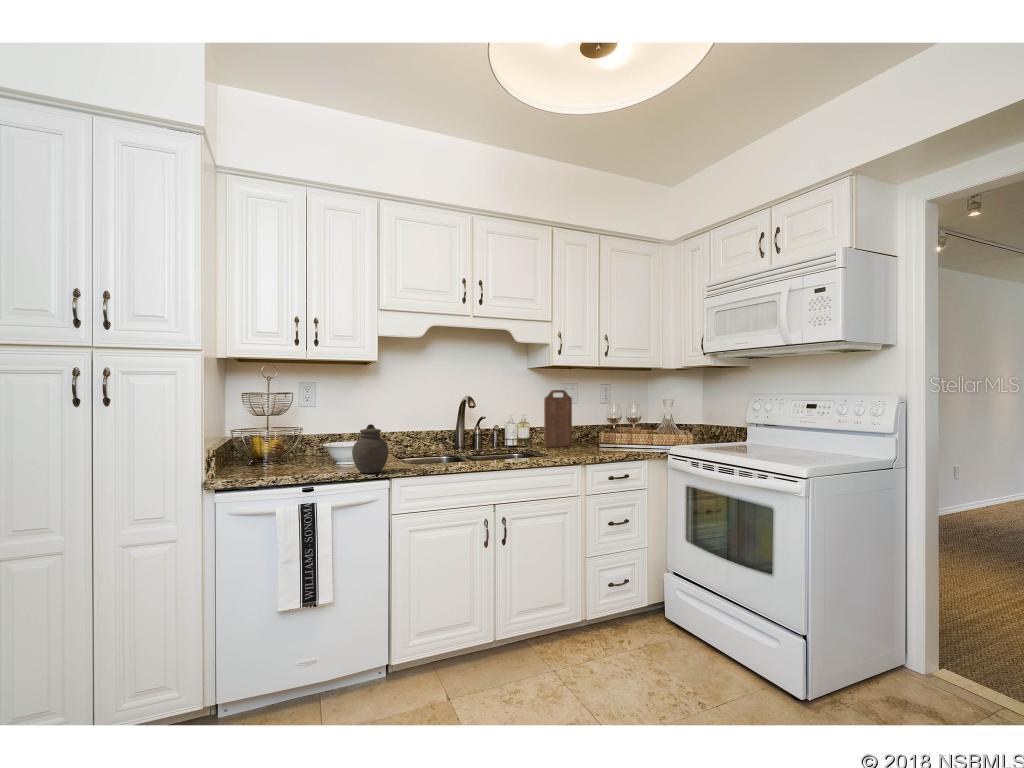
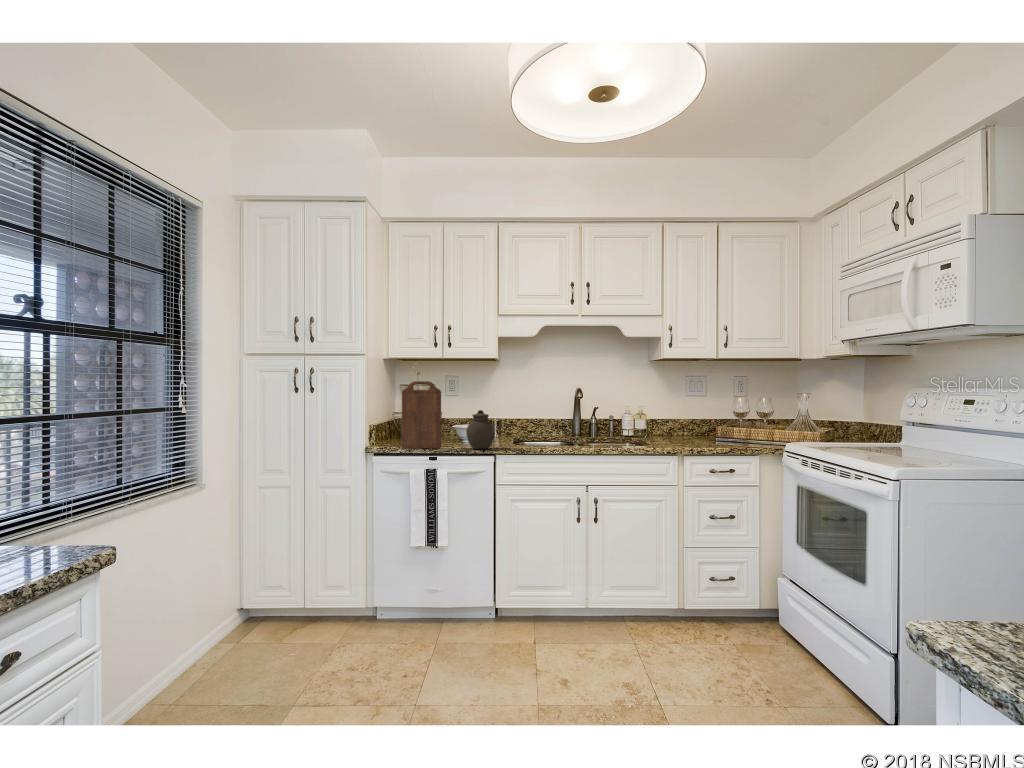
cutting board: present [544,390,572,447] -> present [402,381,441,448]

